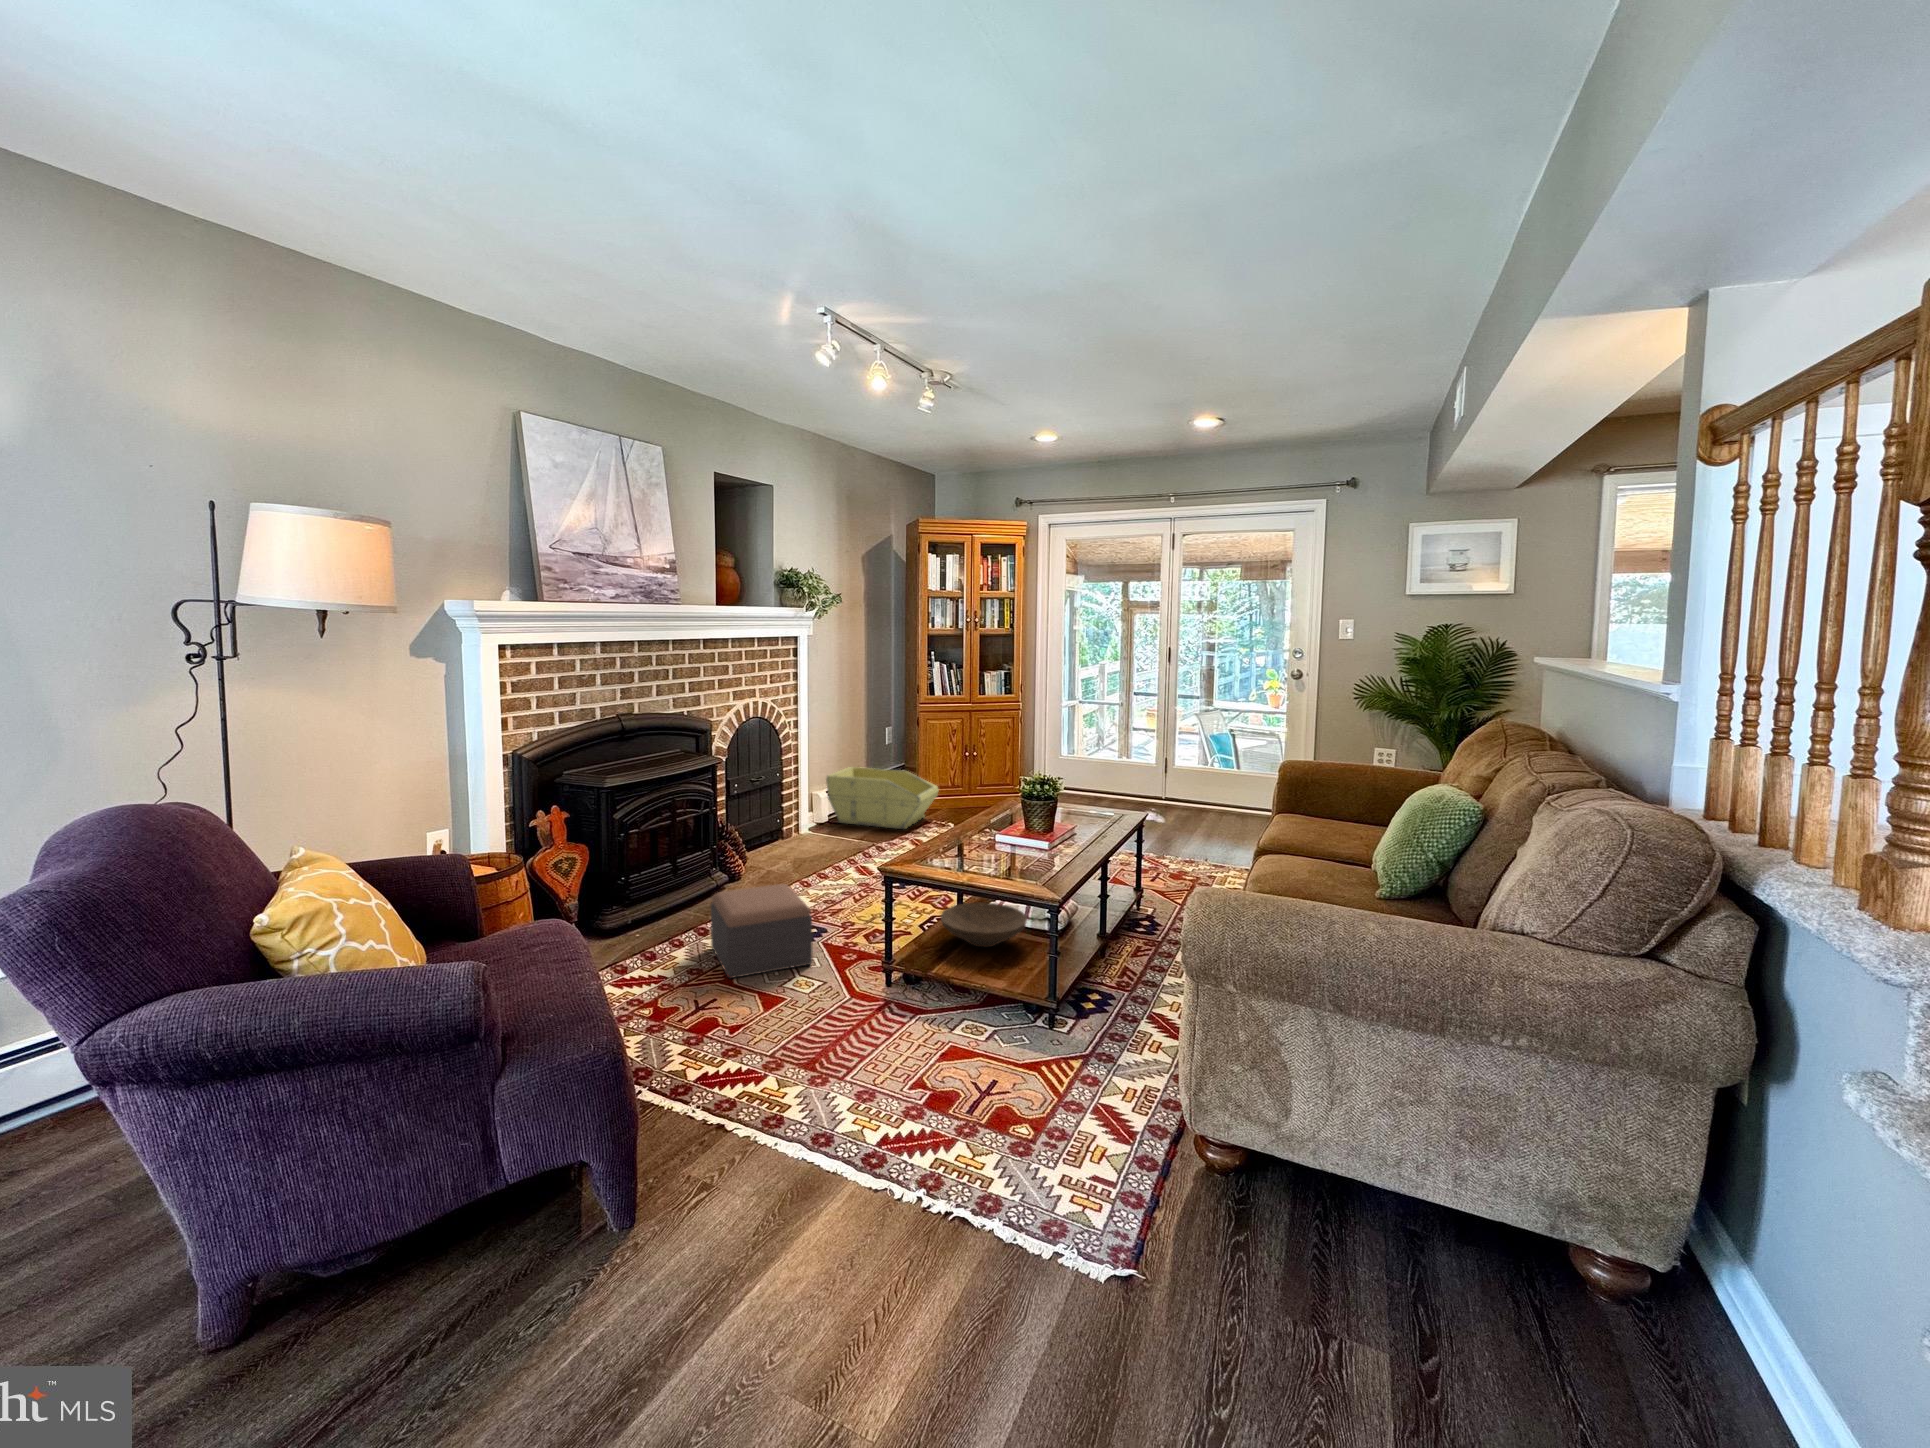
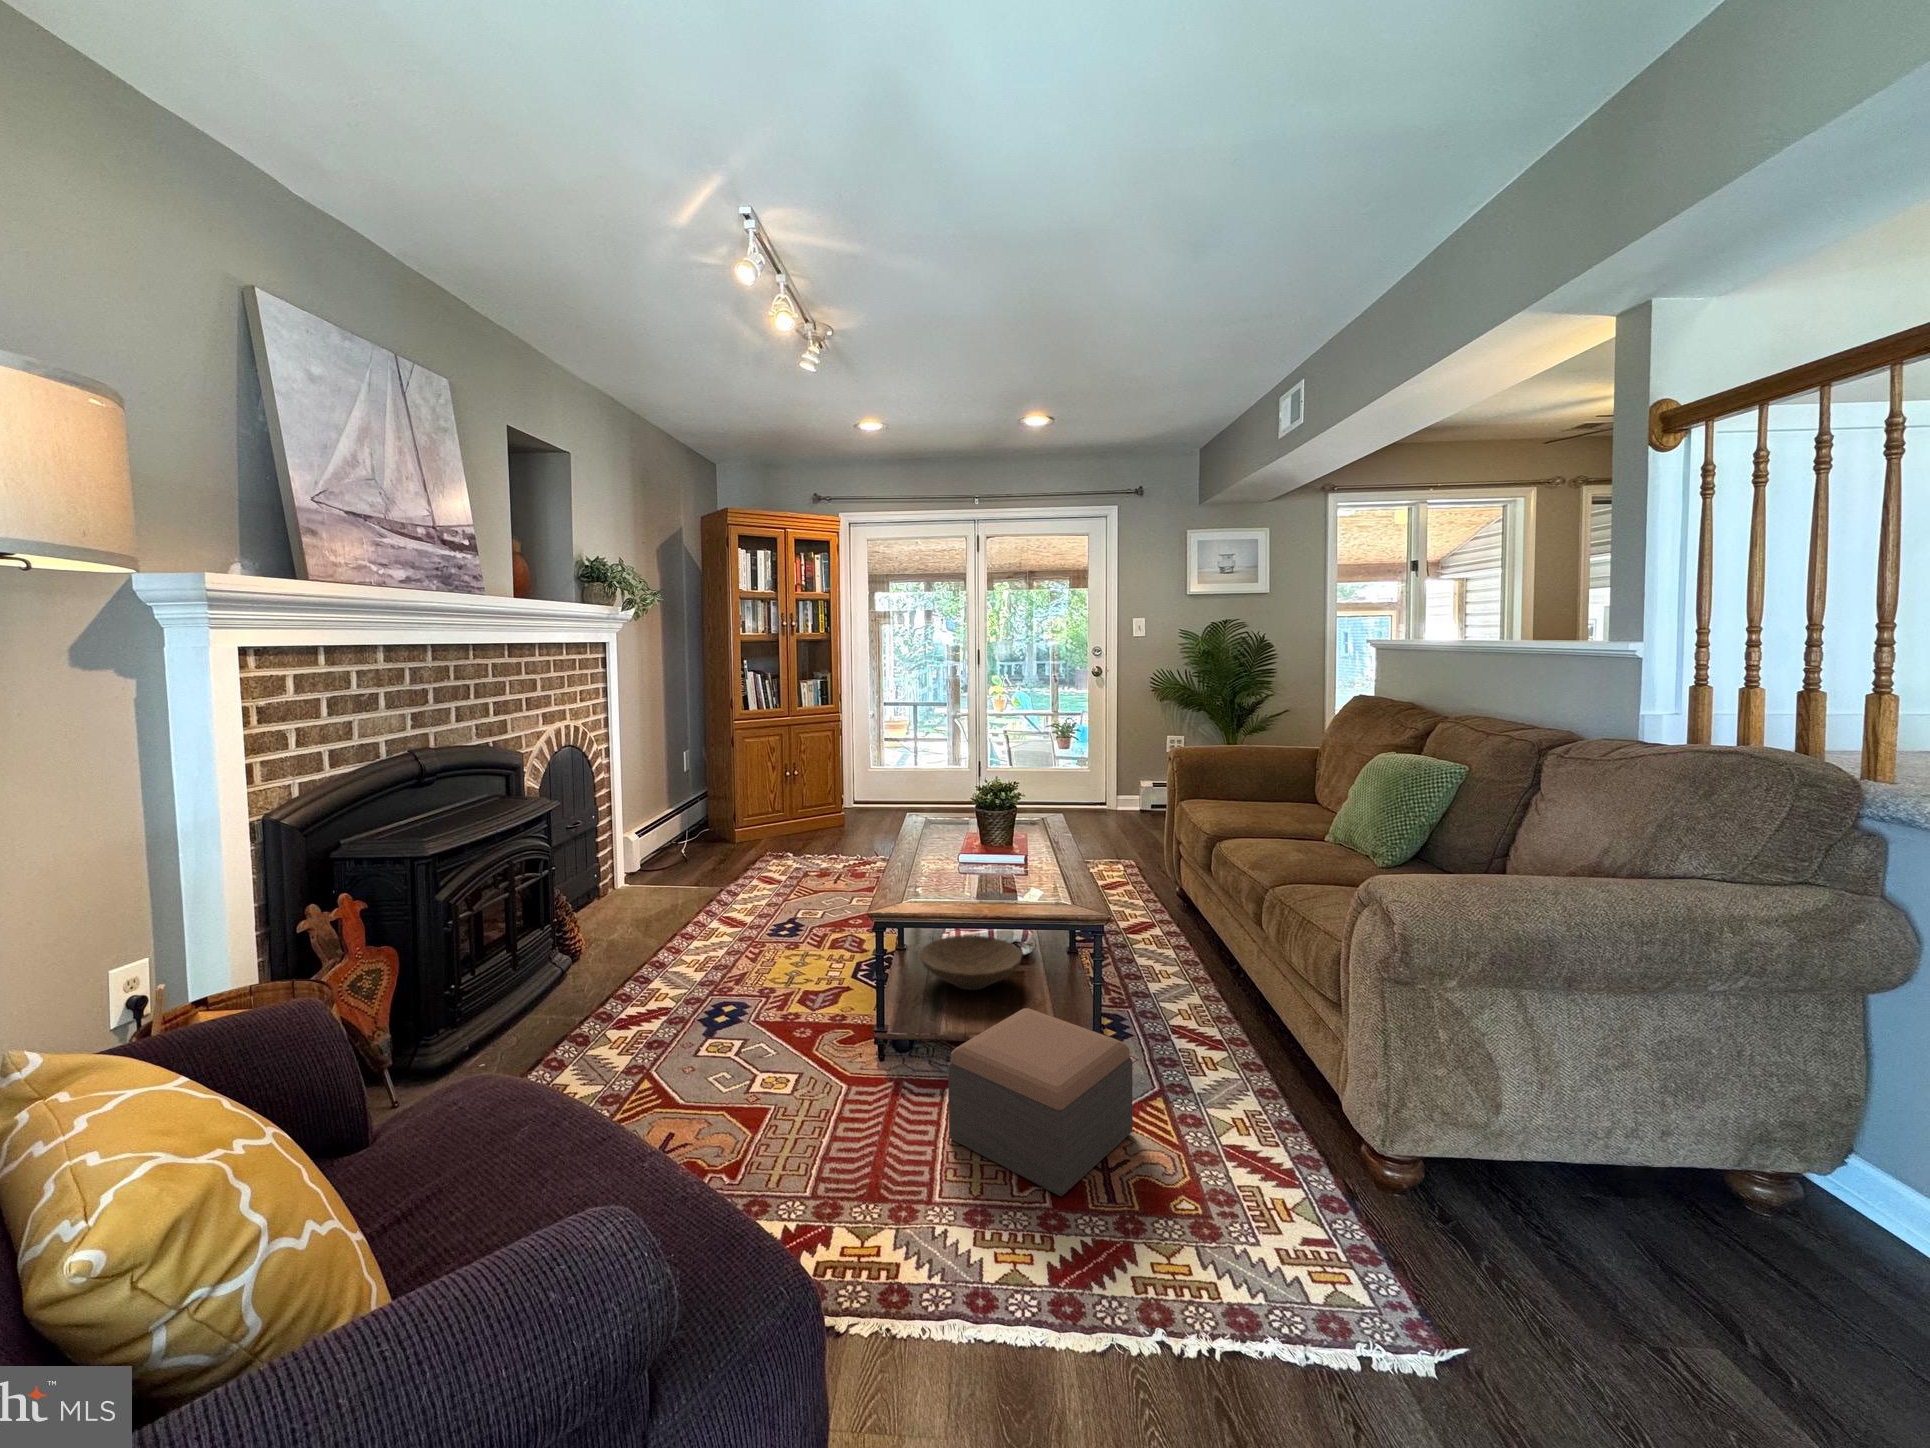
storage bin: present [826,767,939,829] -> none [638,797,769,866]
footstool: present [711,884,812,978] -> present [948,1008,1133,1197]

